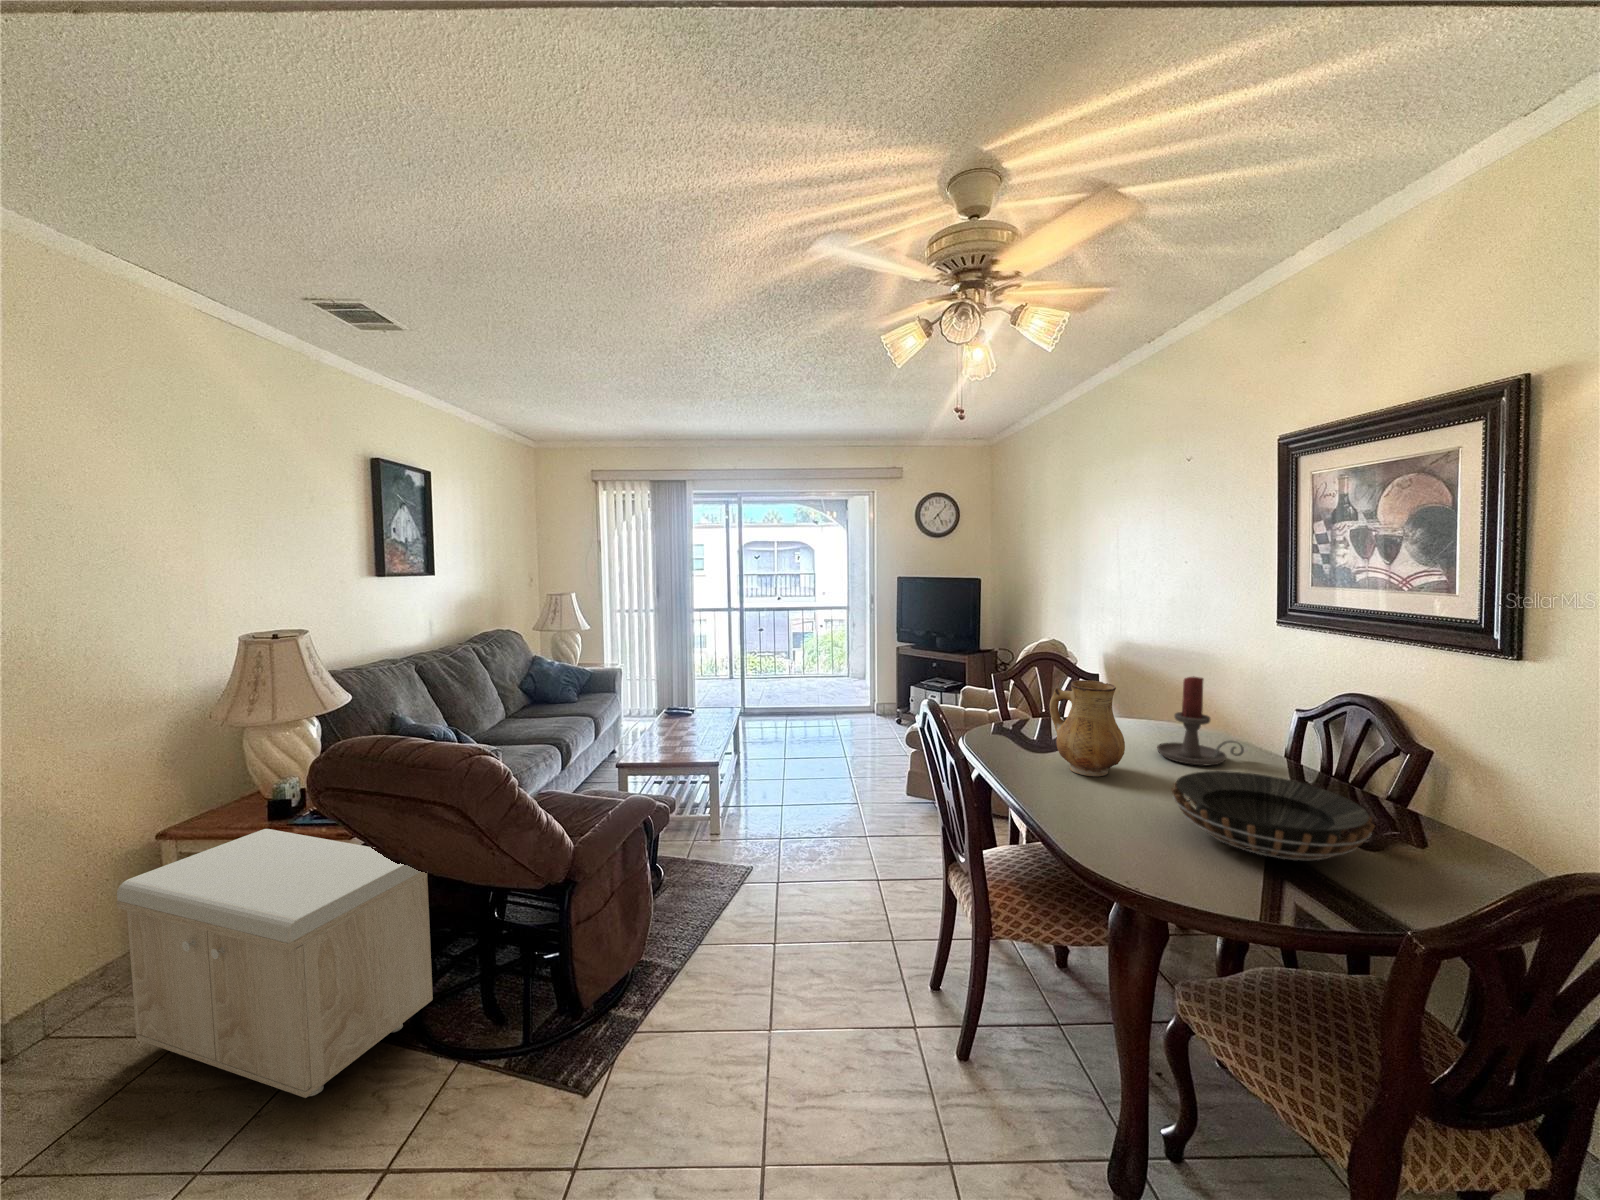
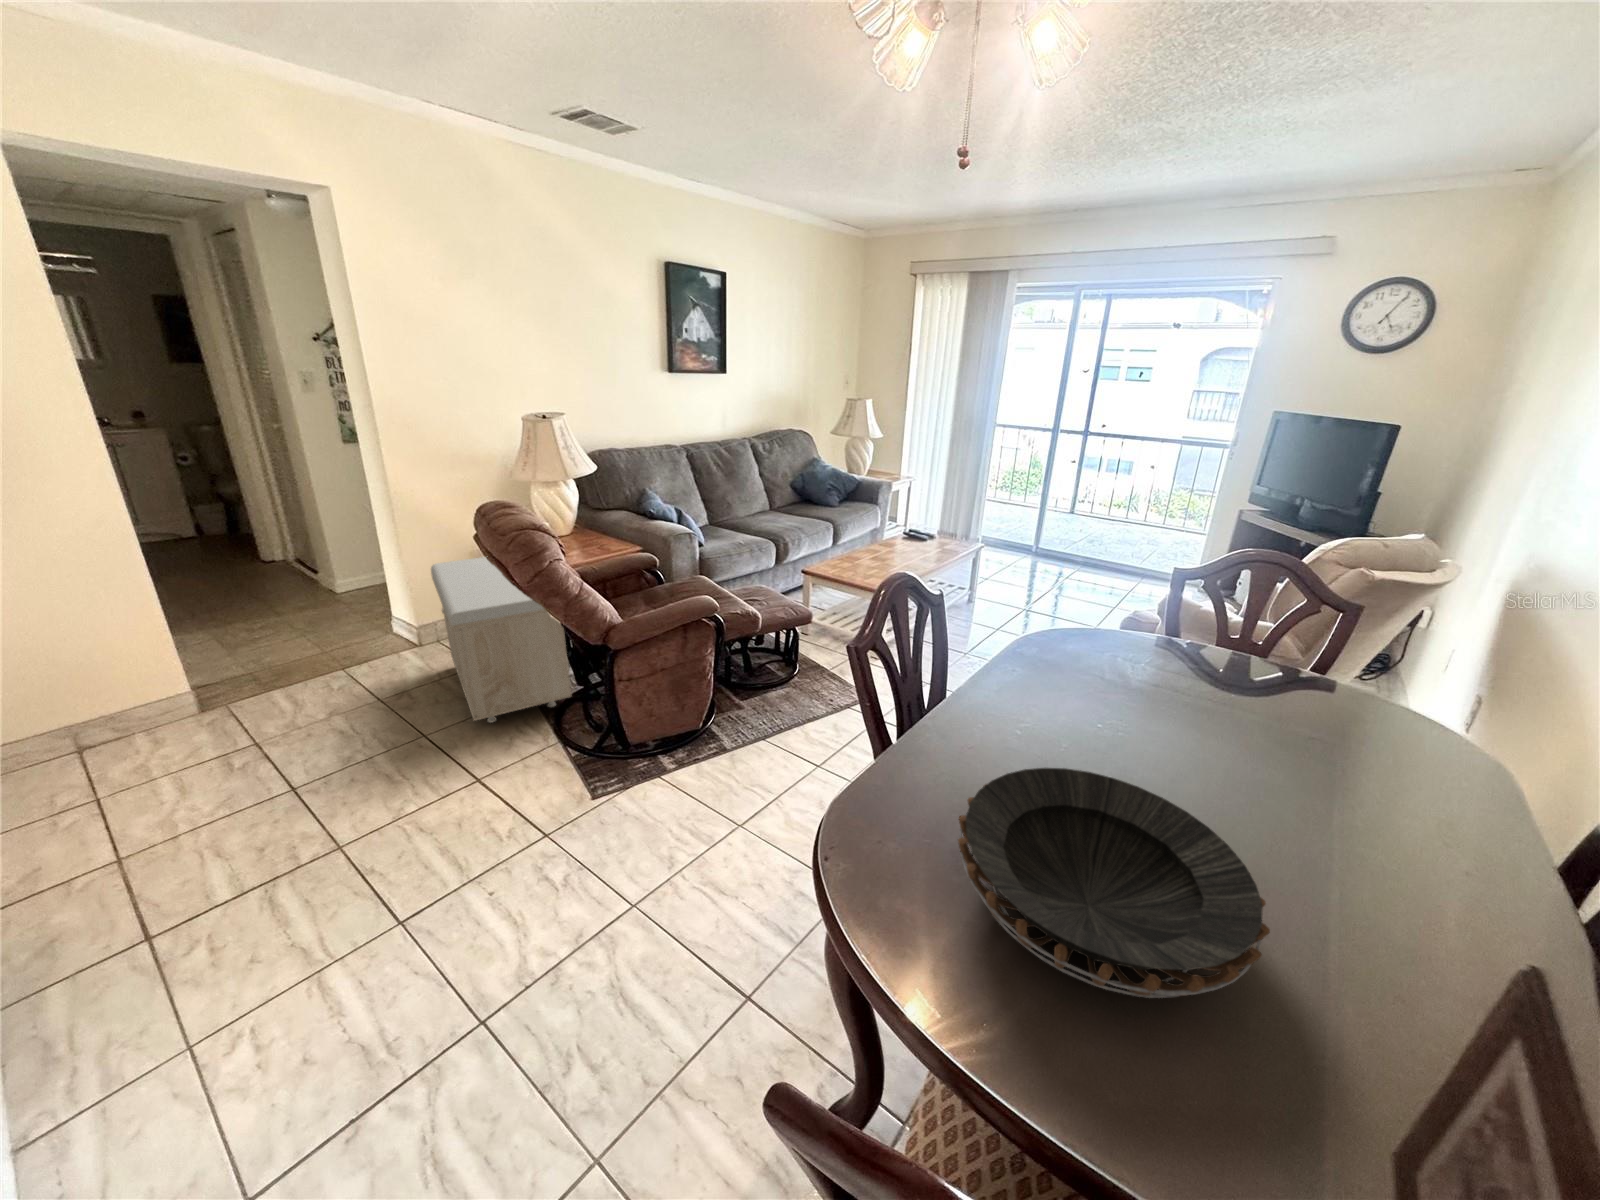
candle holder: present [1157,676,1244,765] -> none [1239,637,1410,798]
ceramic pitcher: present [1050,680,1125,776] -> none [1034,592,1136,733]

